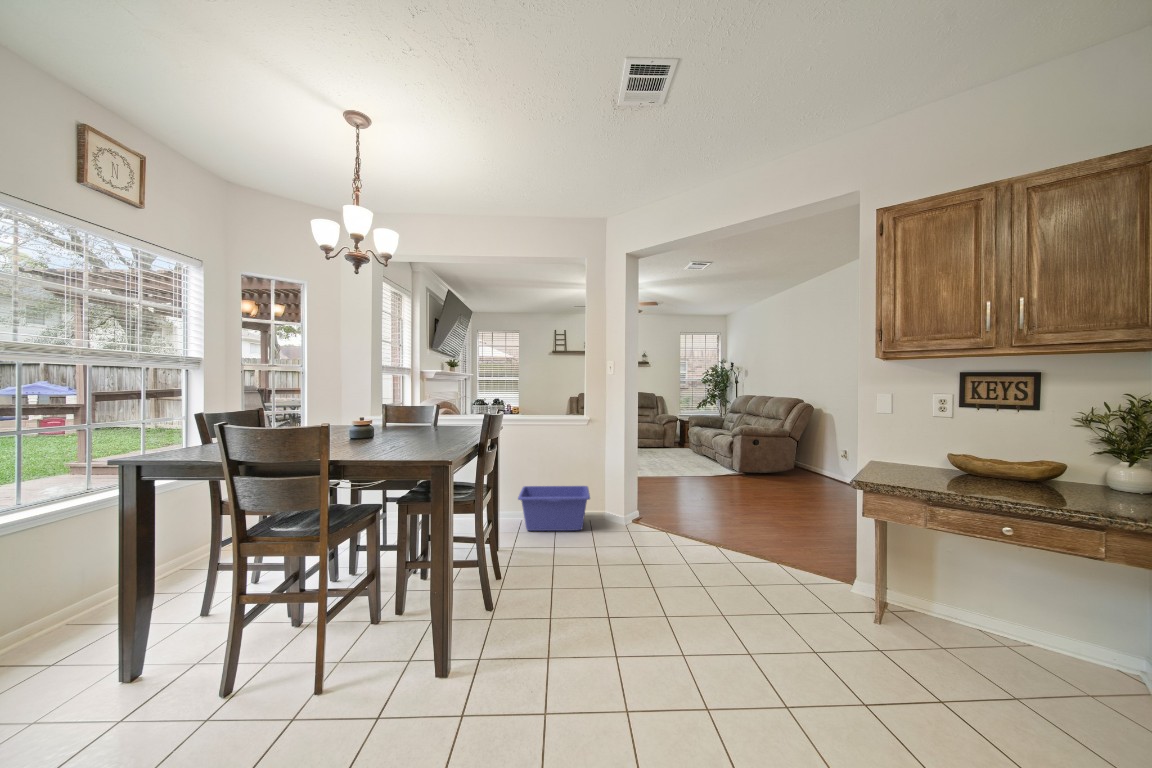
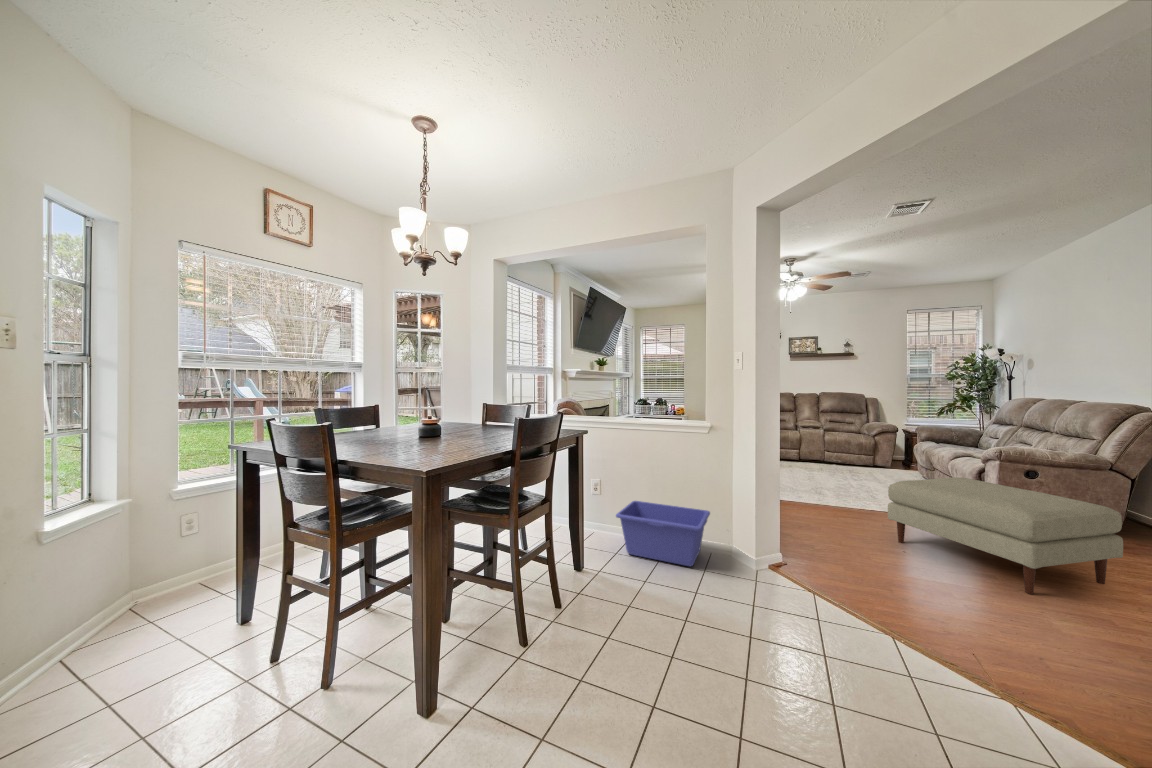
ottoman: none [691,447,799,510] -> present [888,477,1123,594]

